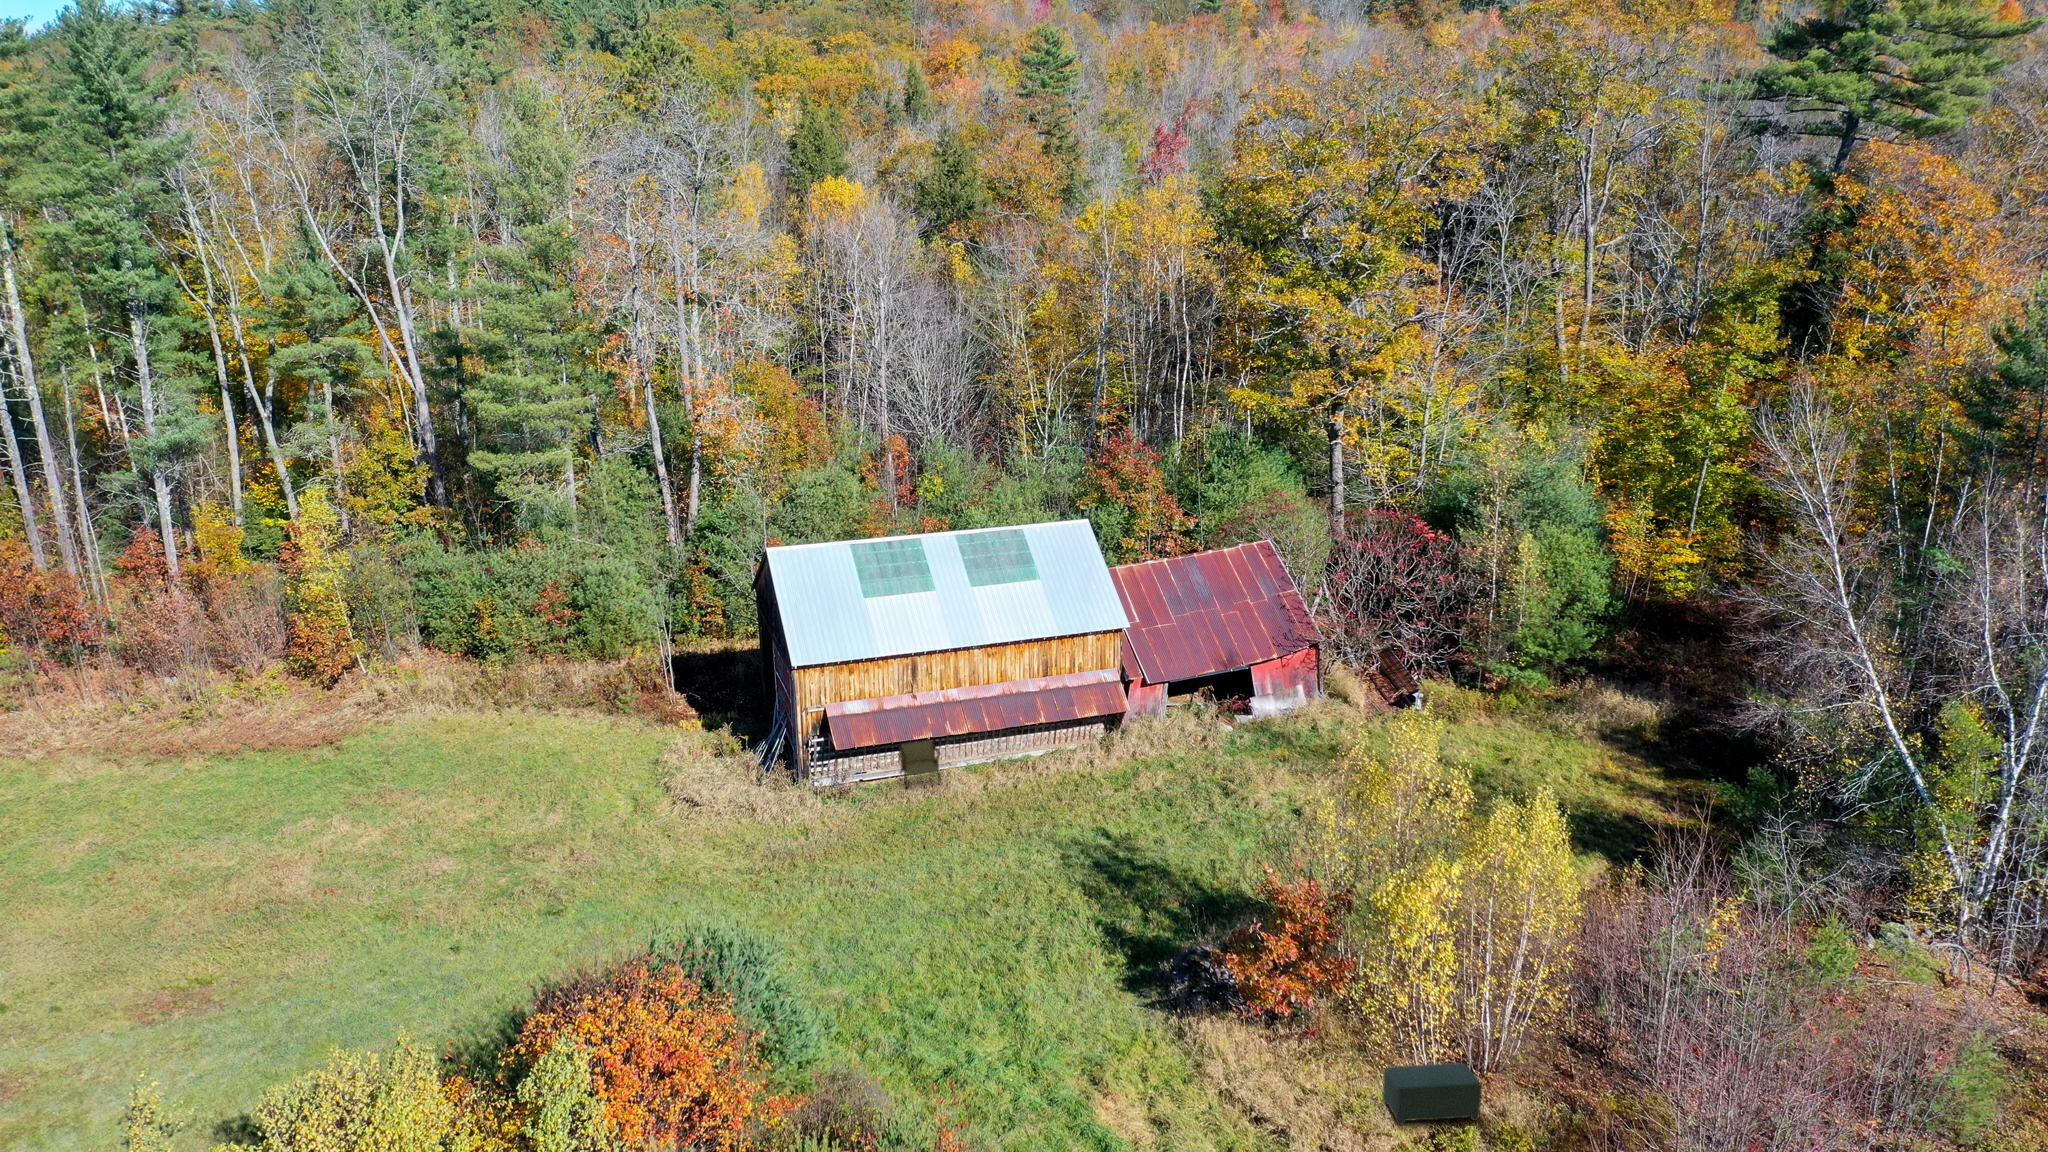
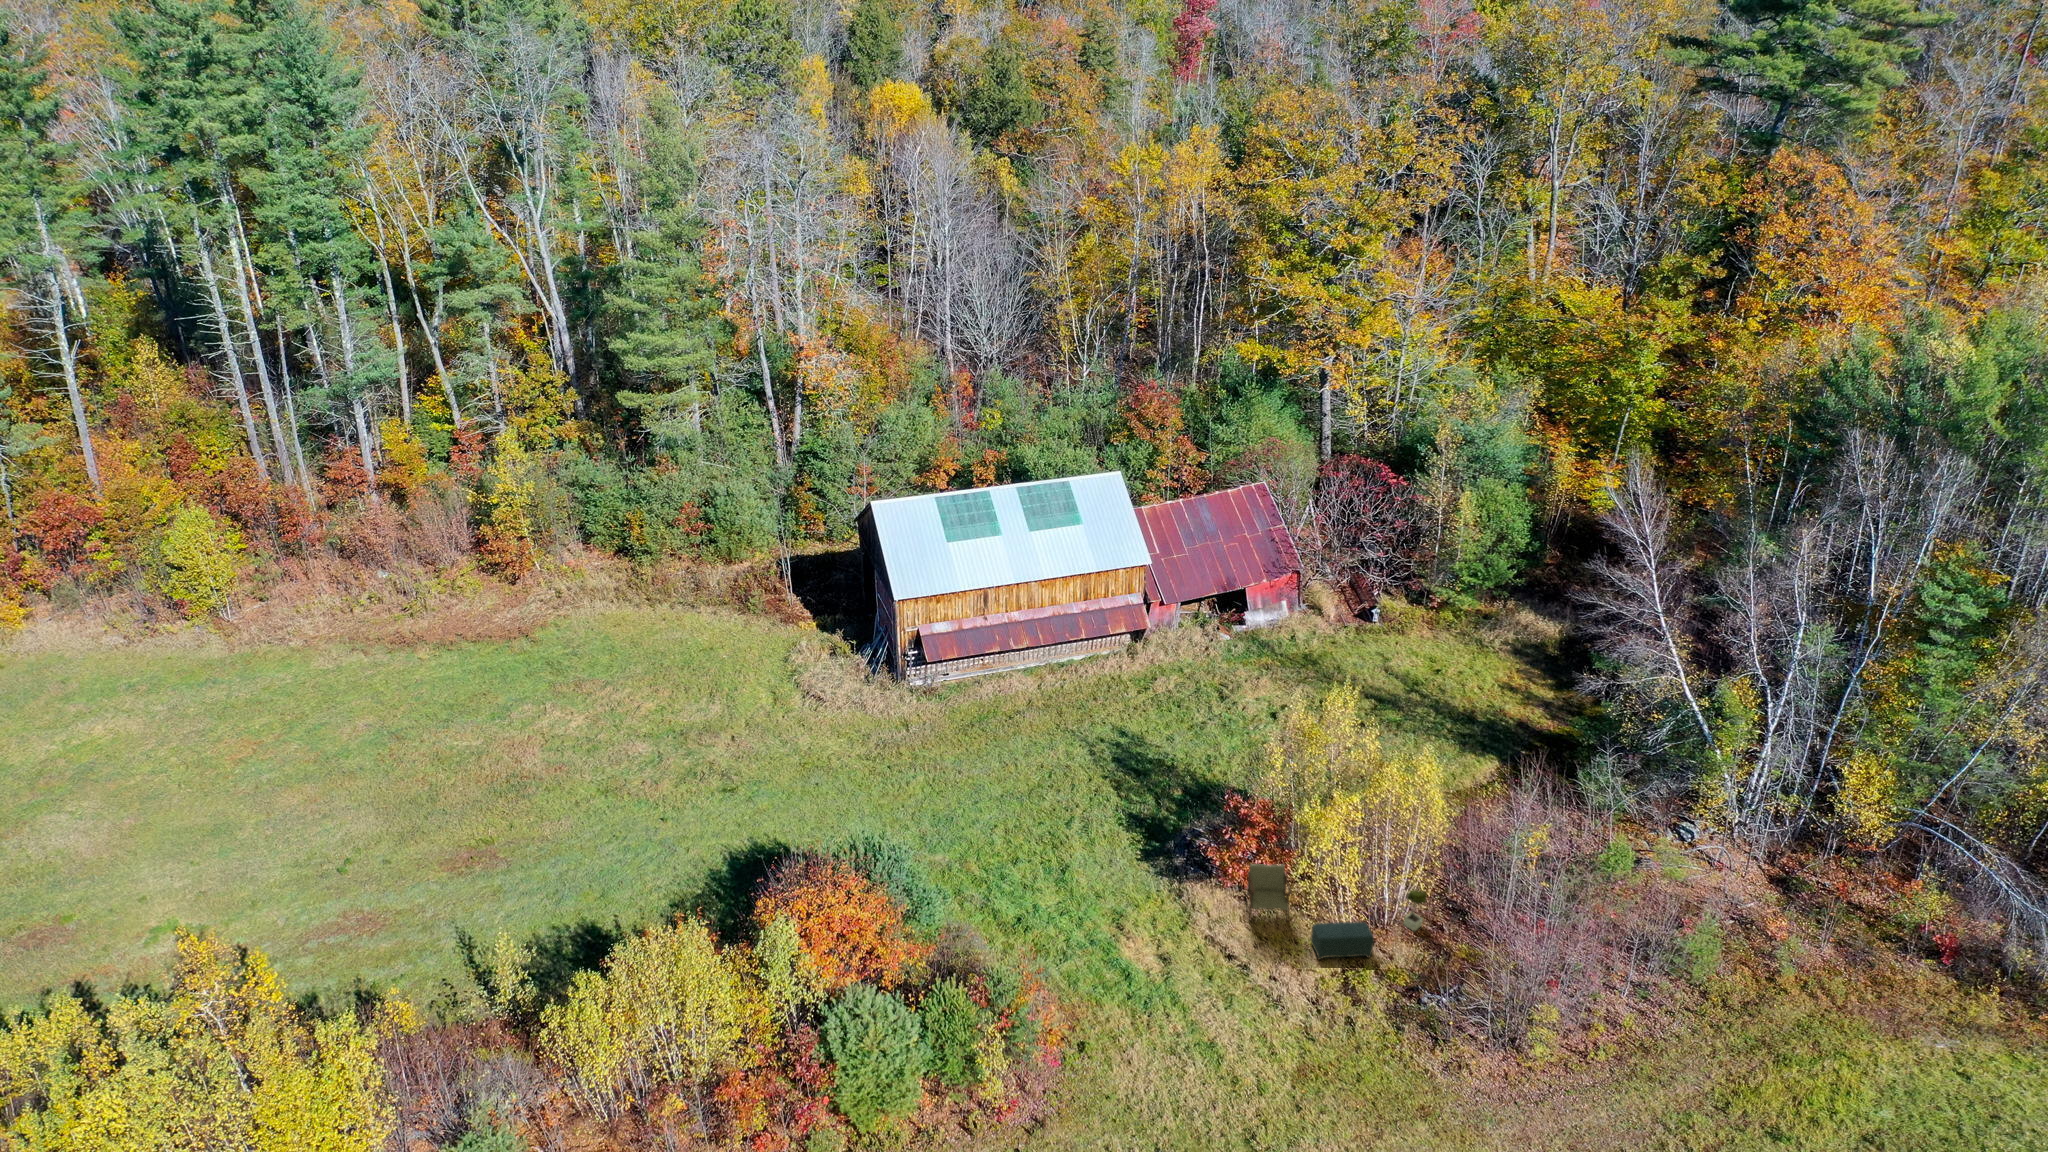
lounge chair: present [899,741,941,788] -> present [1245,864,1292,921]
potted tree: none [1519,1012,1553,1081] -> present [1404,890,1427,931]

